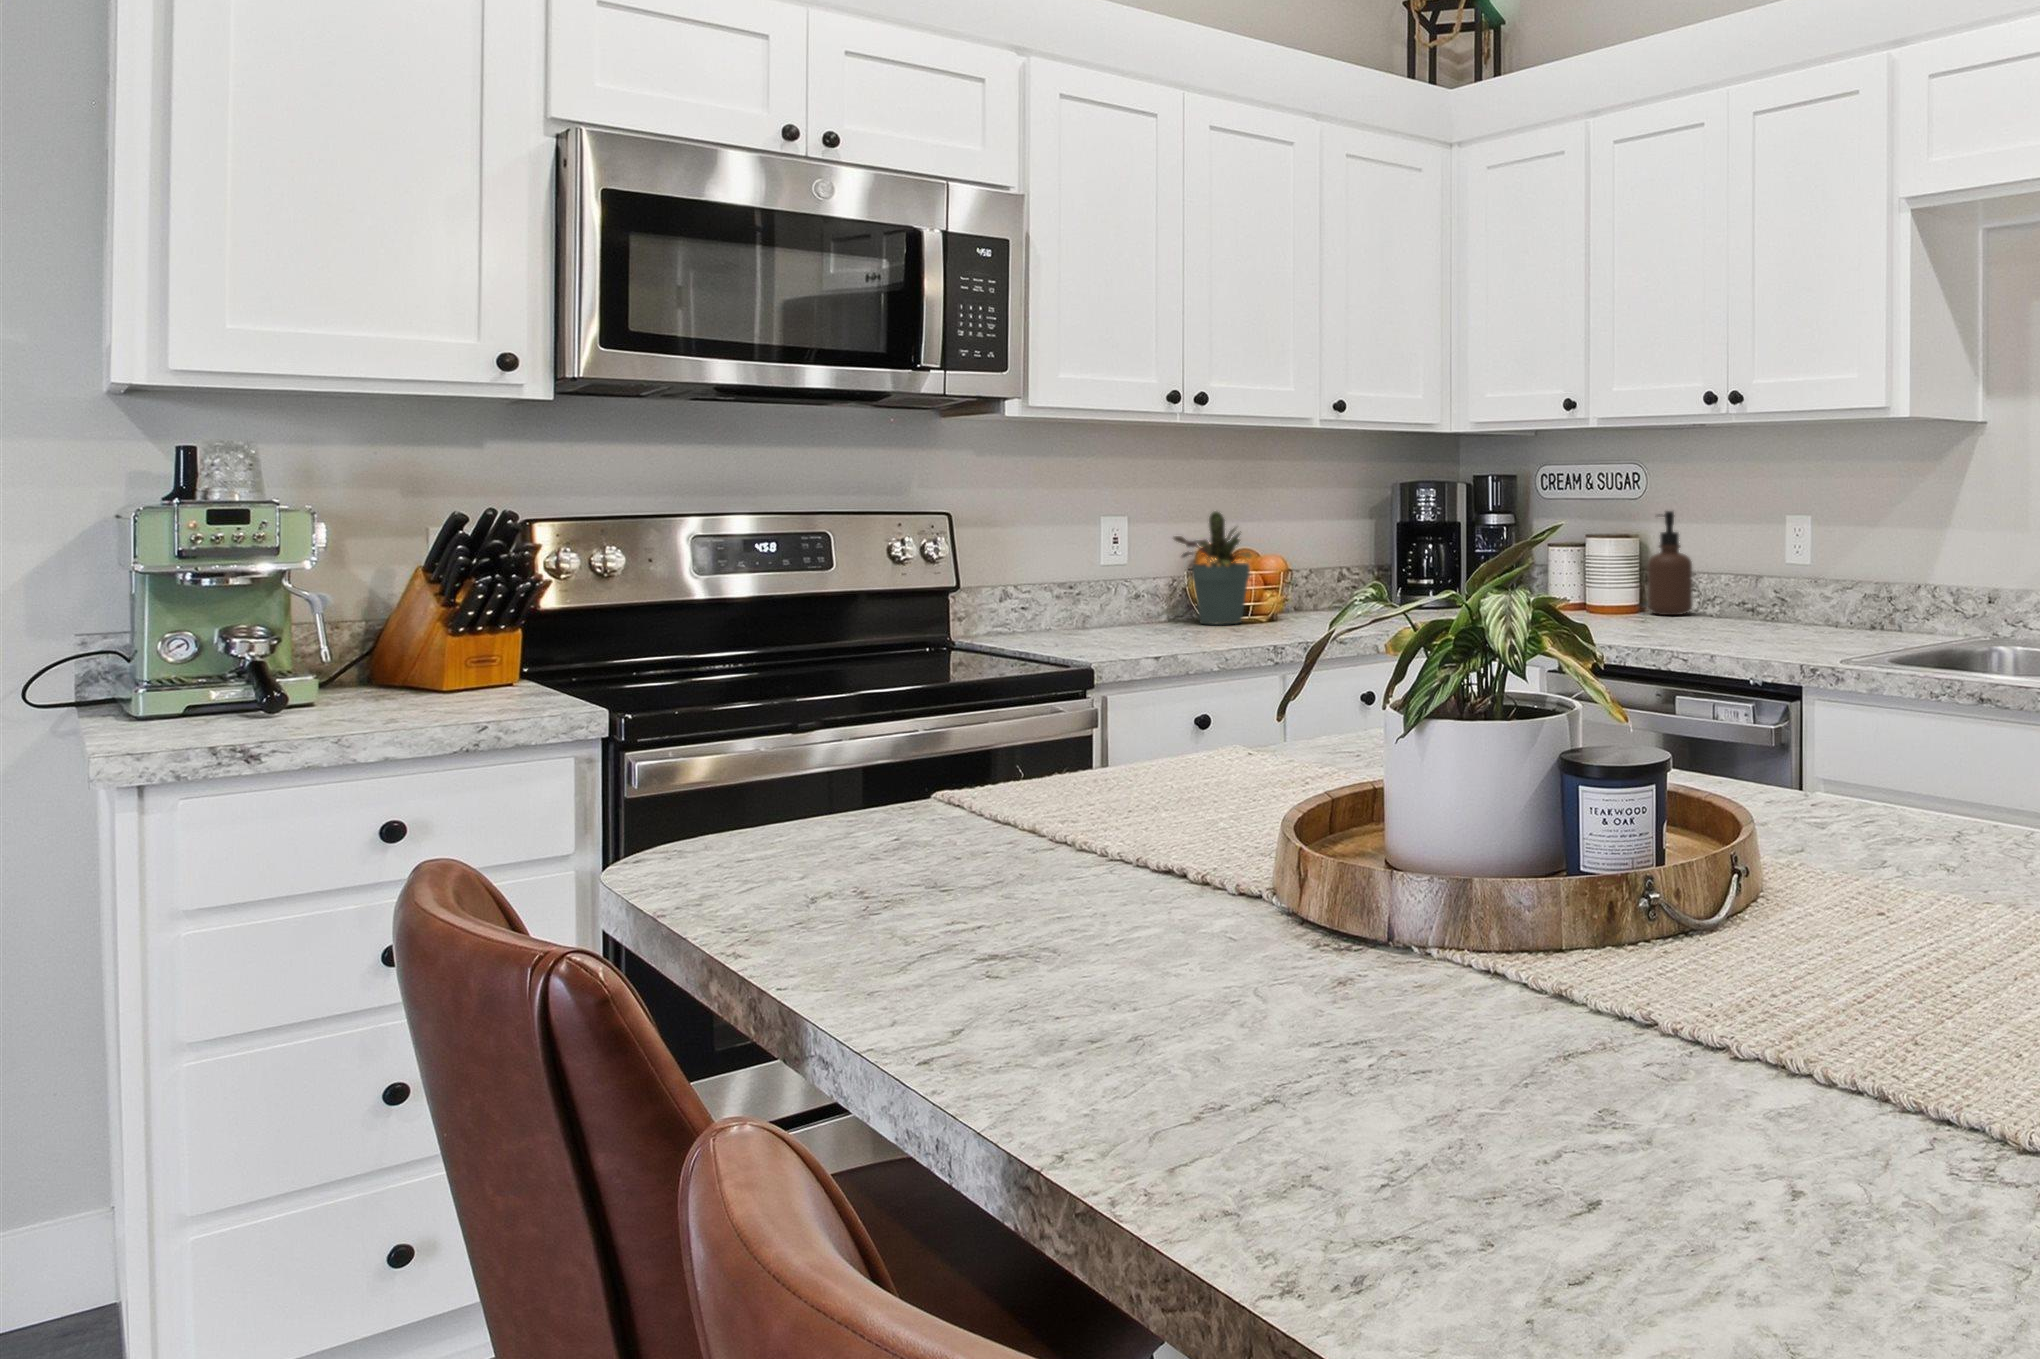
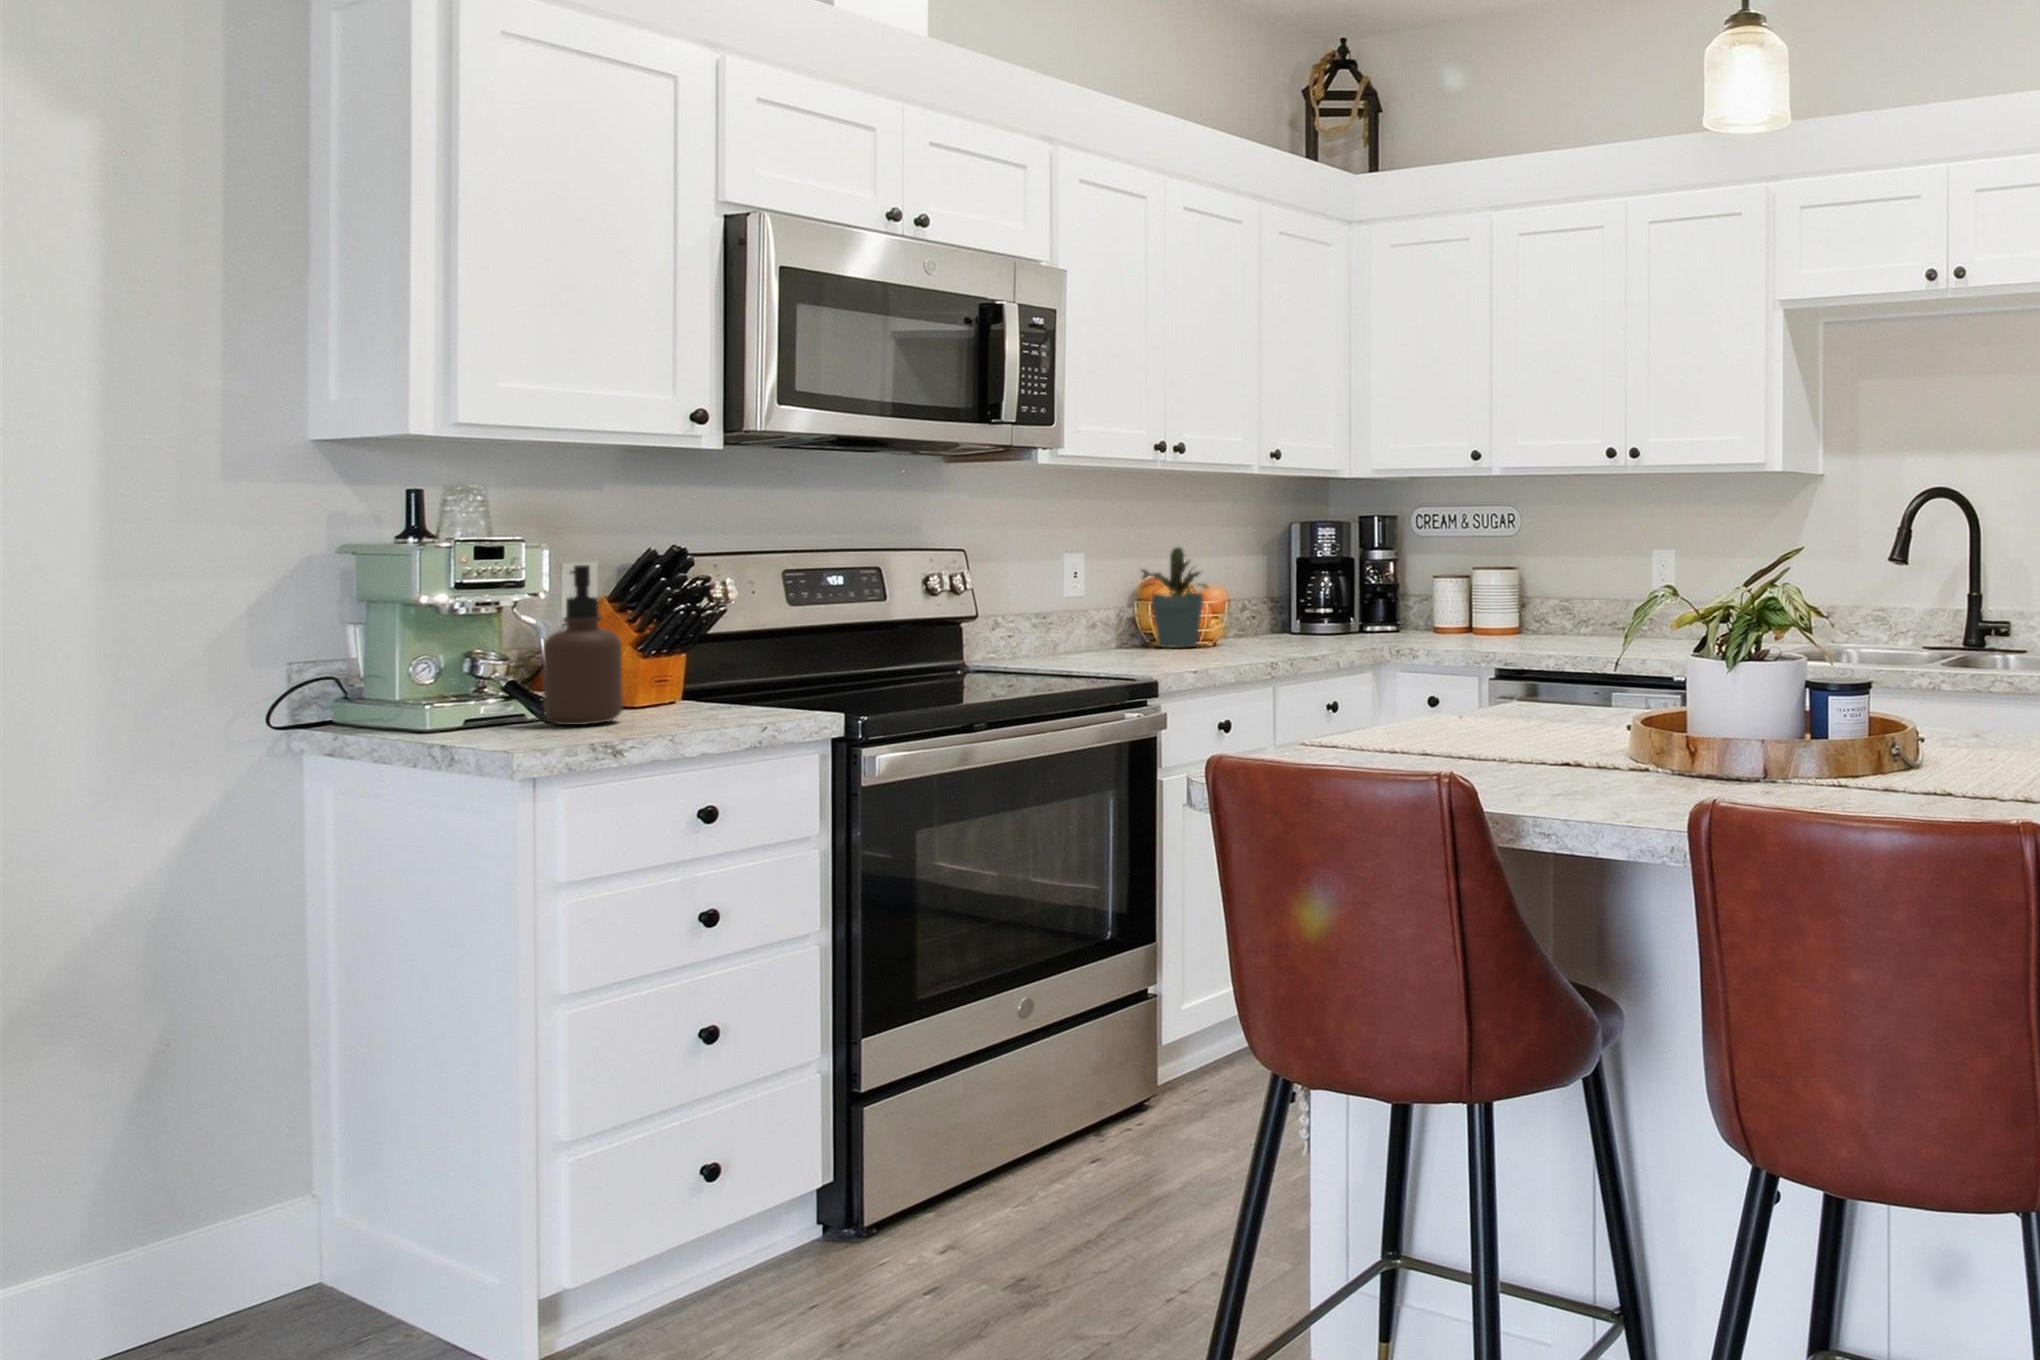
soap dispenser: present [1647,511,1693,615] -> present [543,565,622,725]

